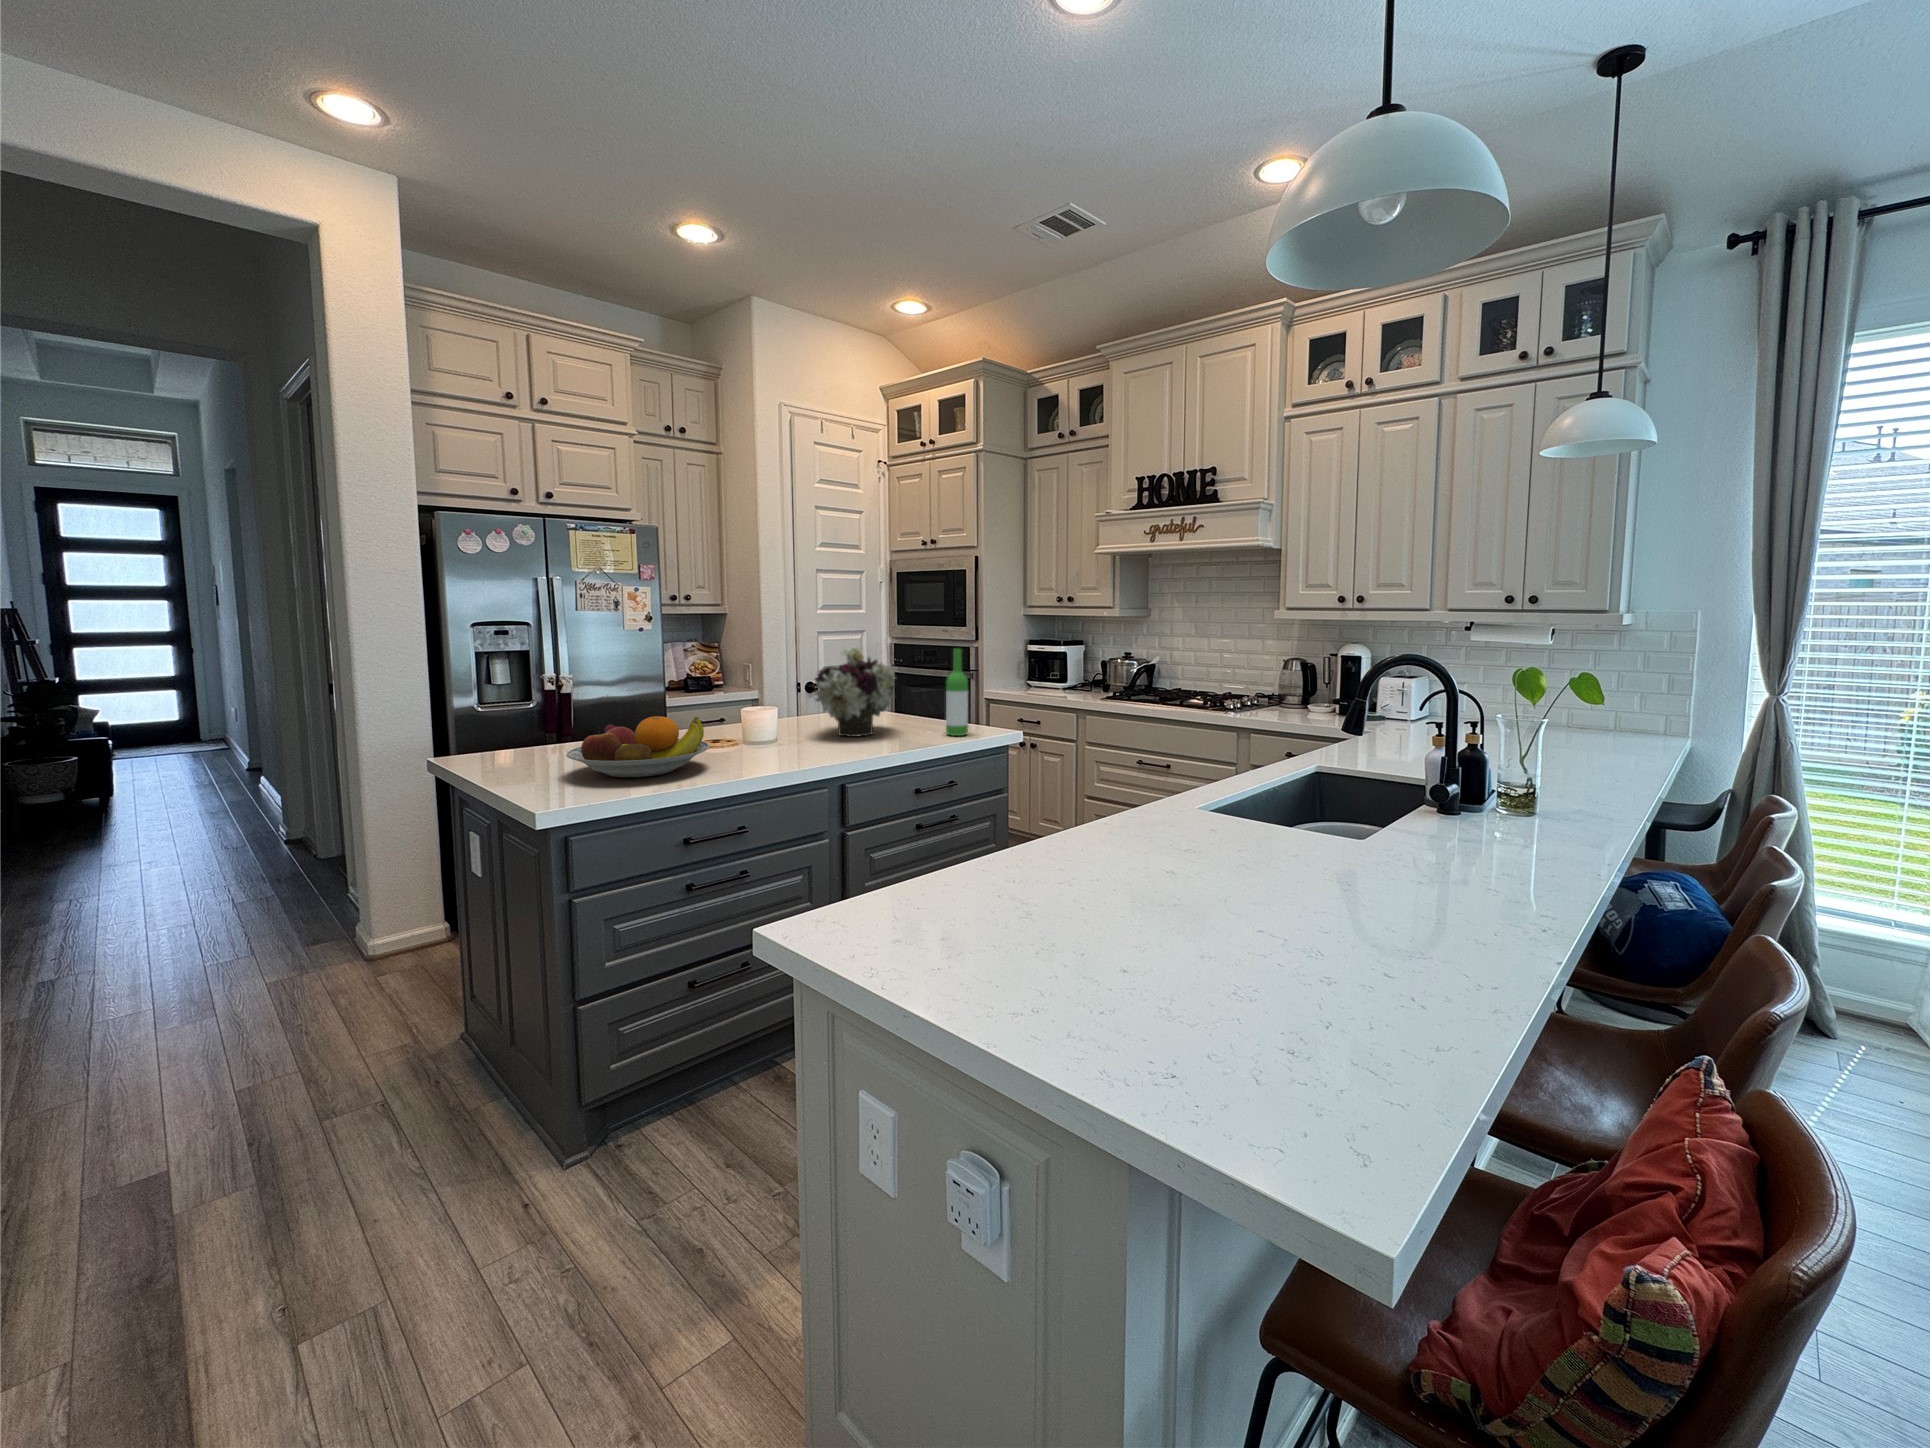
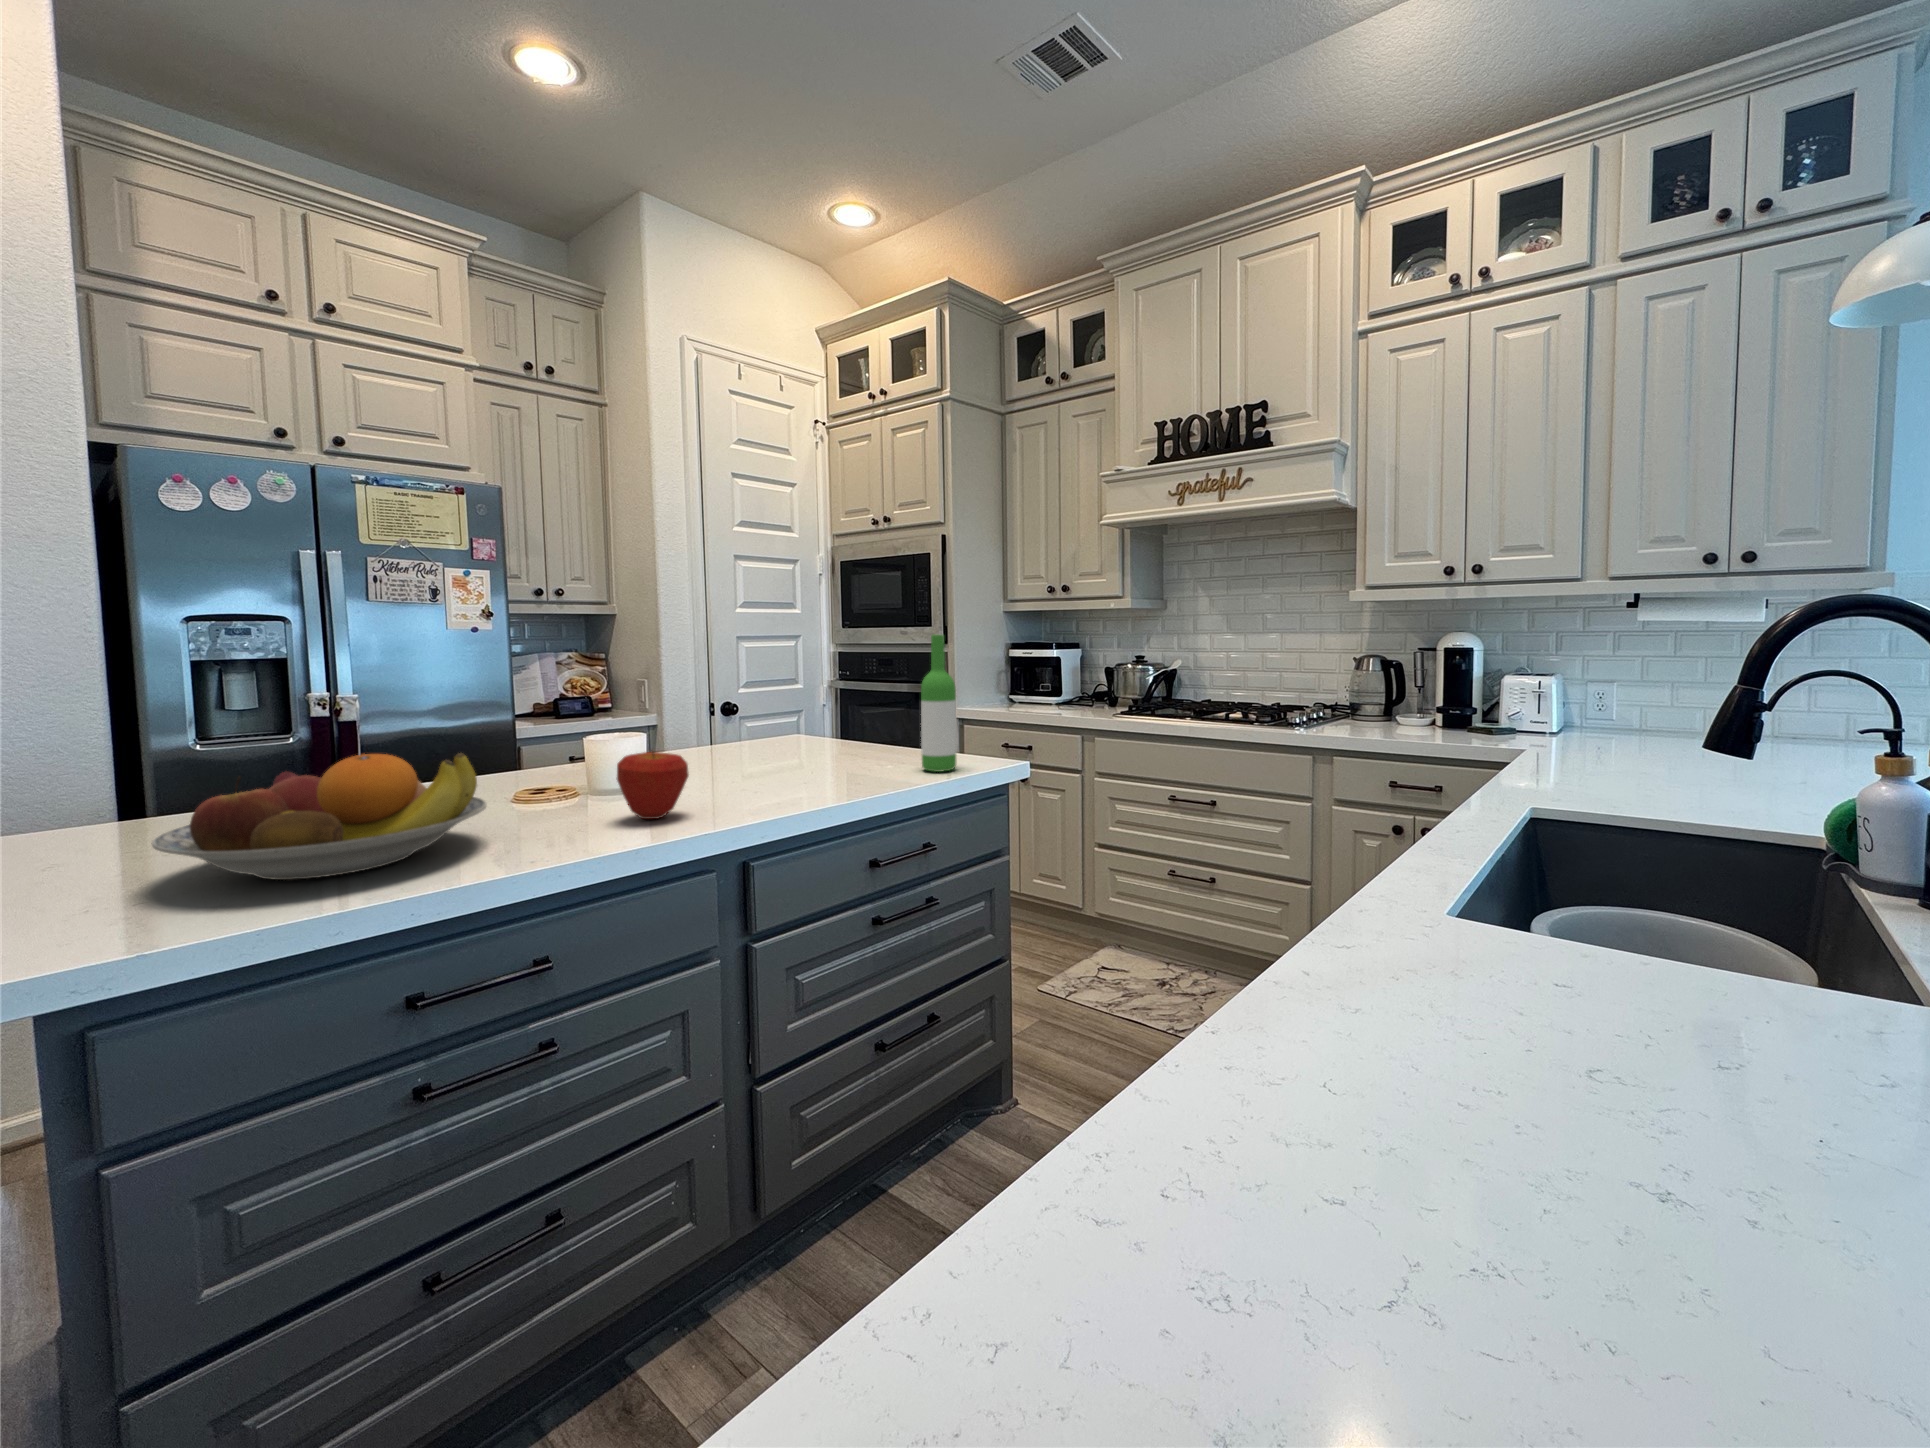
flower arrangement: present [814,646,895,737] -> none [701,632,841,778]
apple: none [771,717,810,757] -> present [617,750,689,819]

